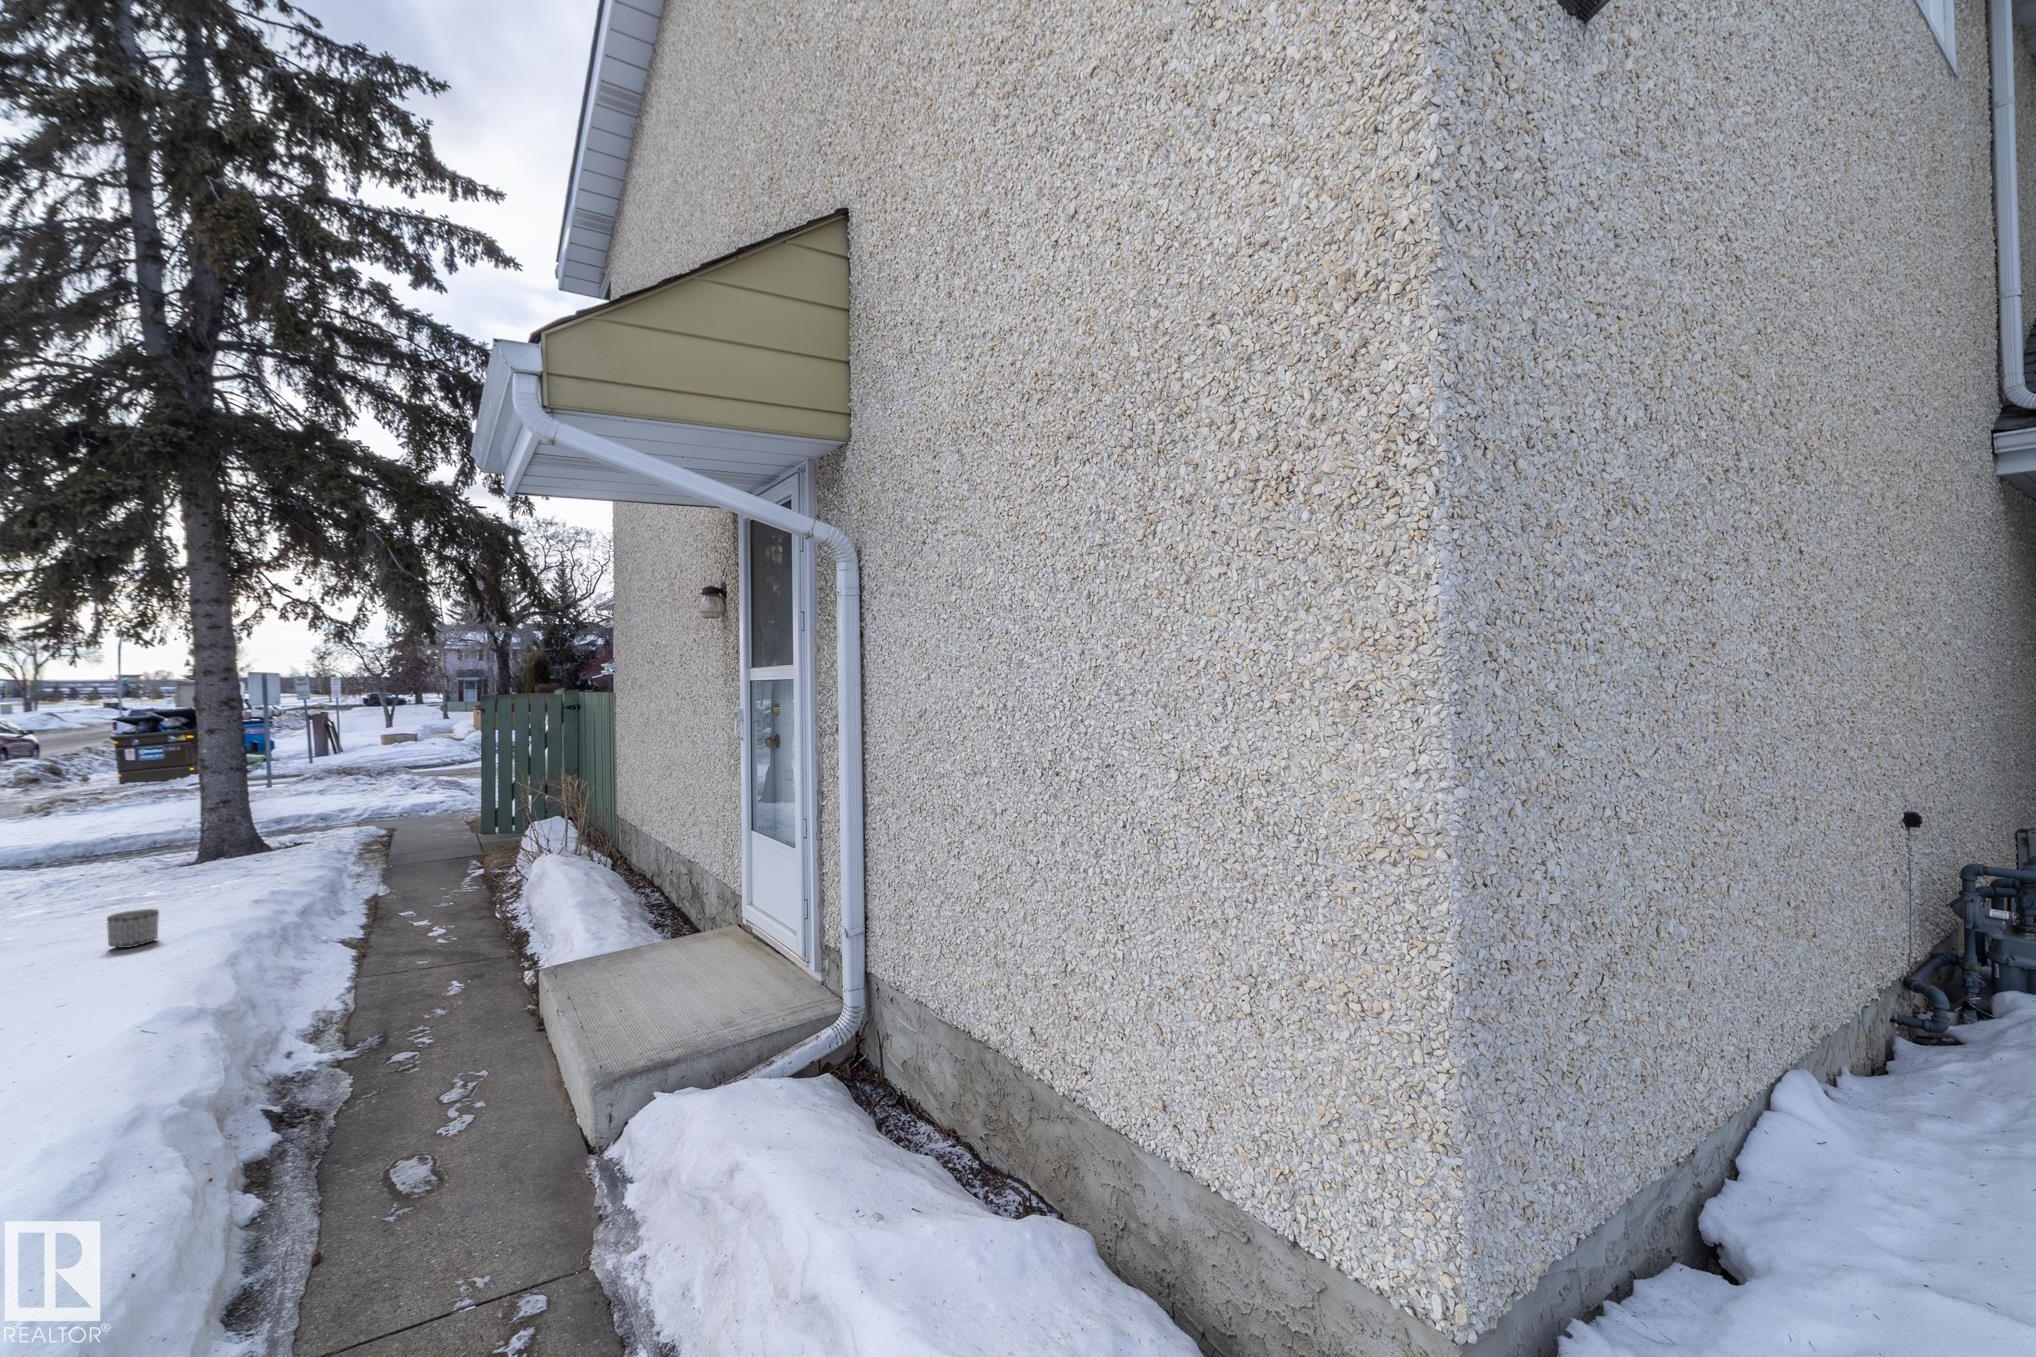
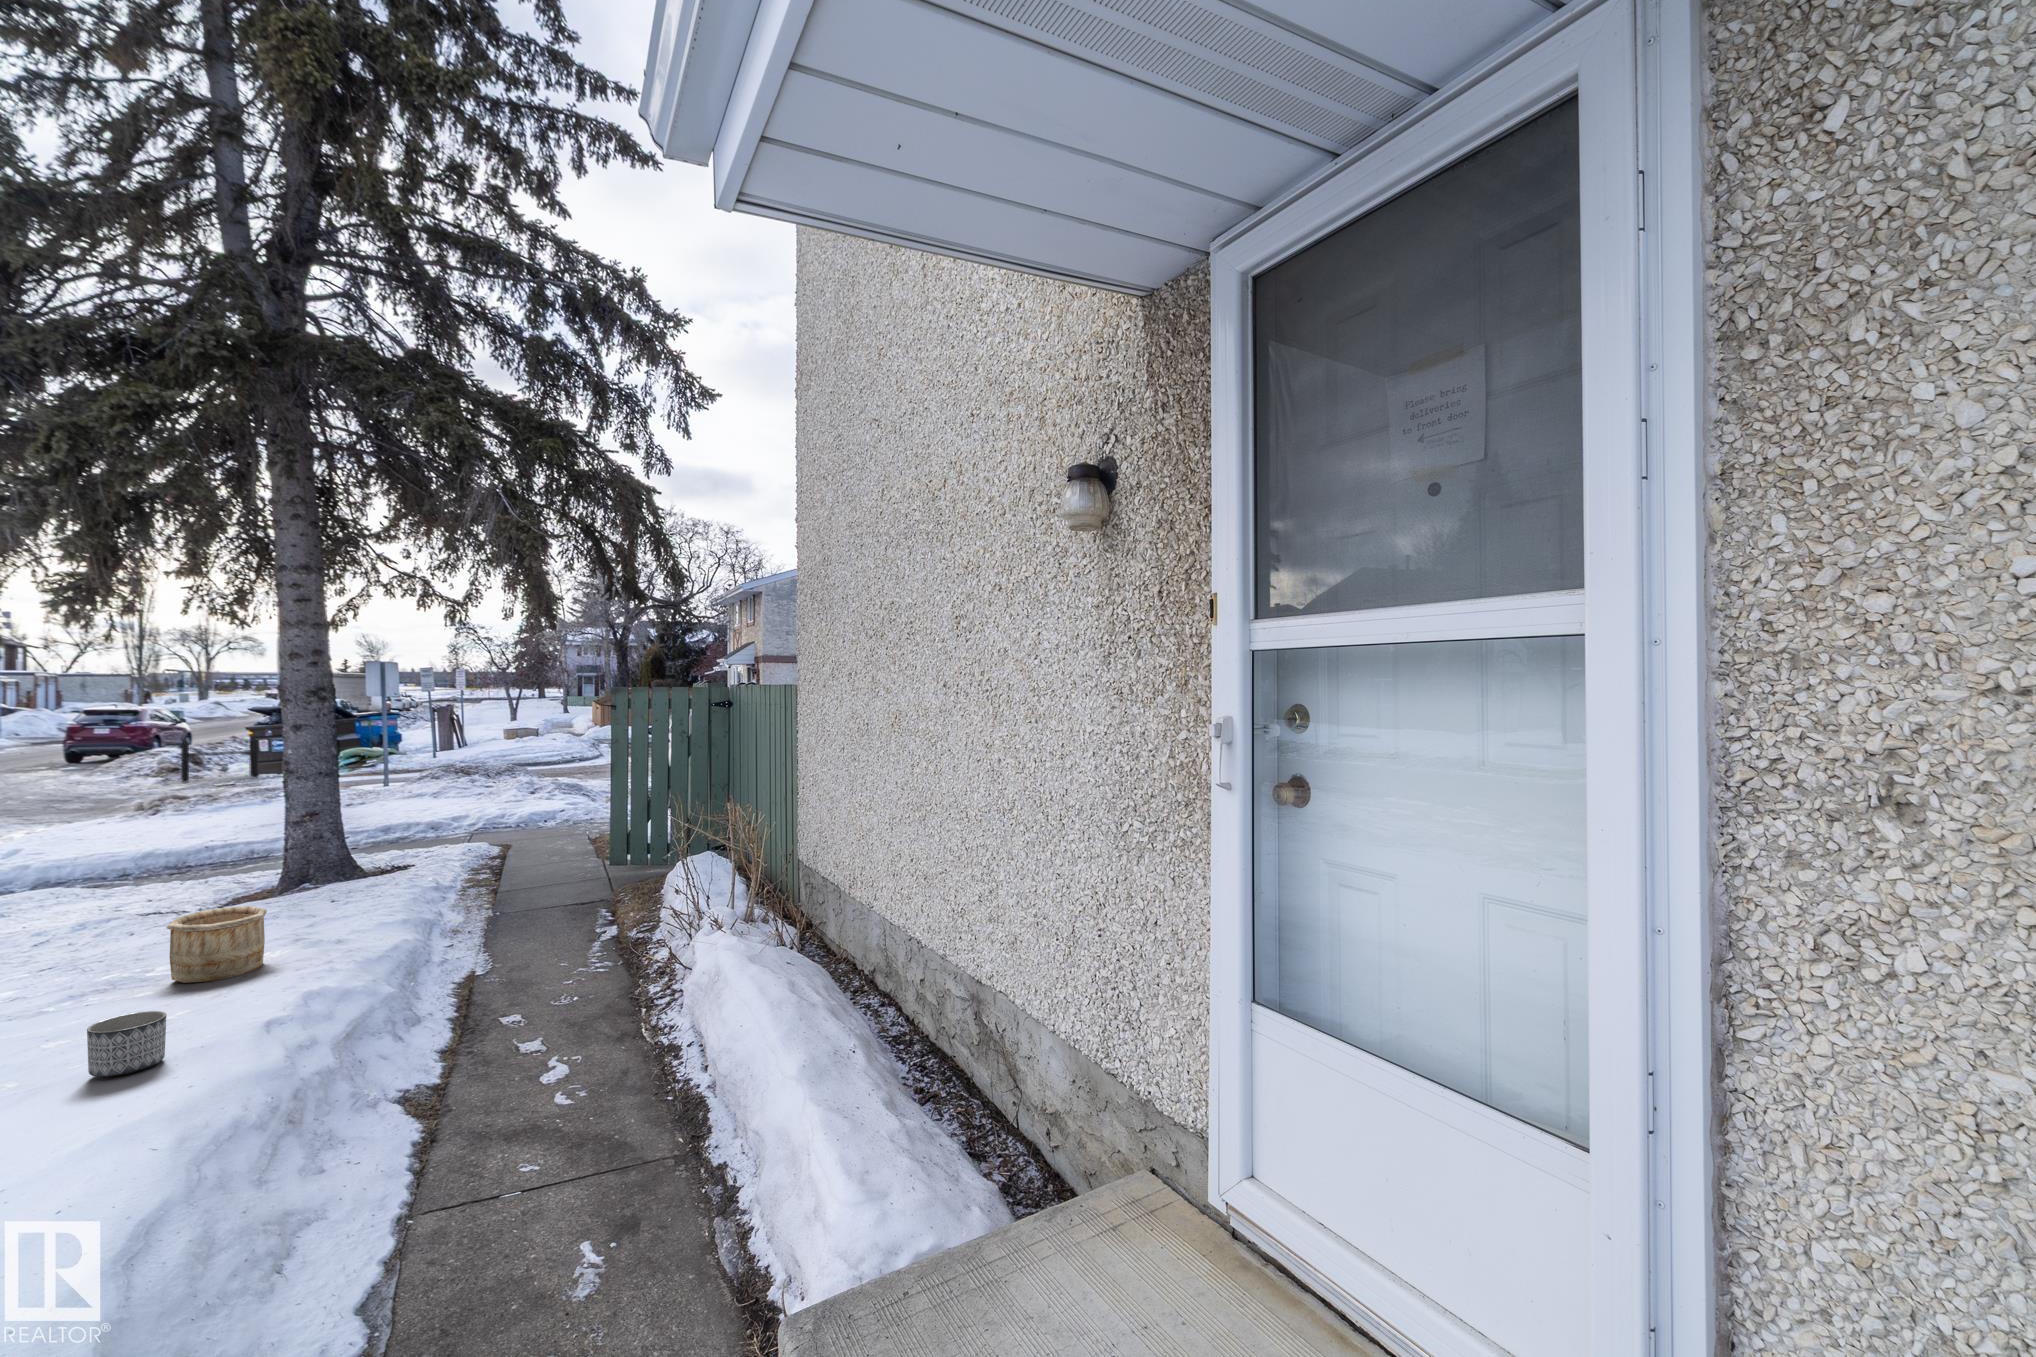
bench: none [49,745,129,789] -> present [181,738,258,783]
wooden bucket: none [131,857,205,909] -> present [167,906,267,983]

